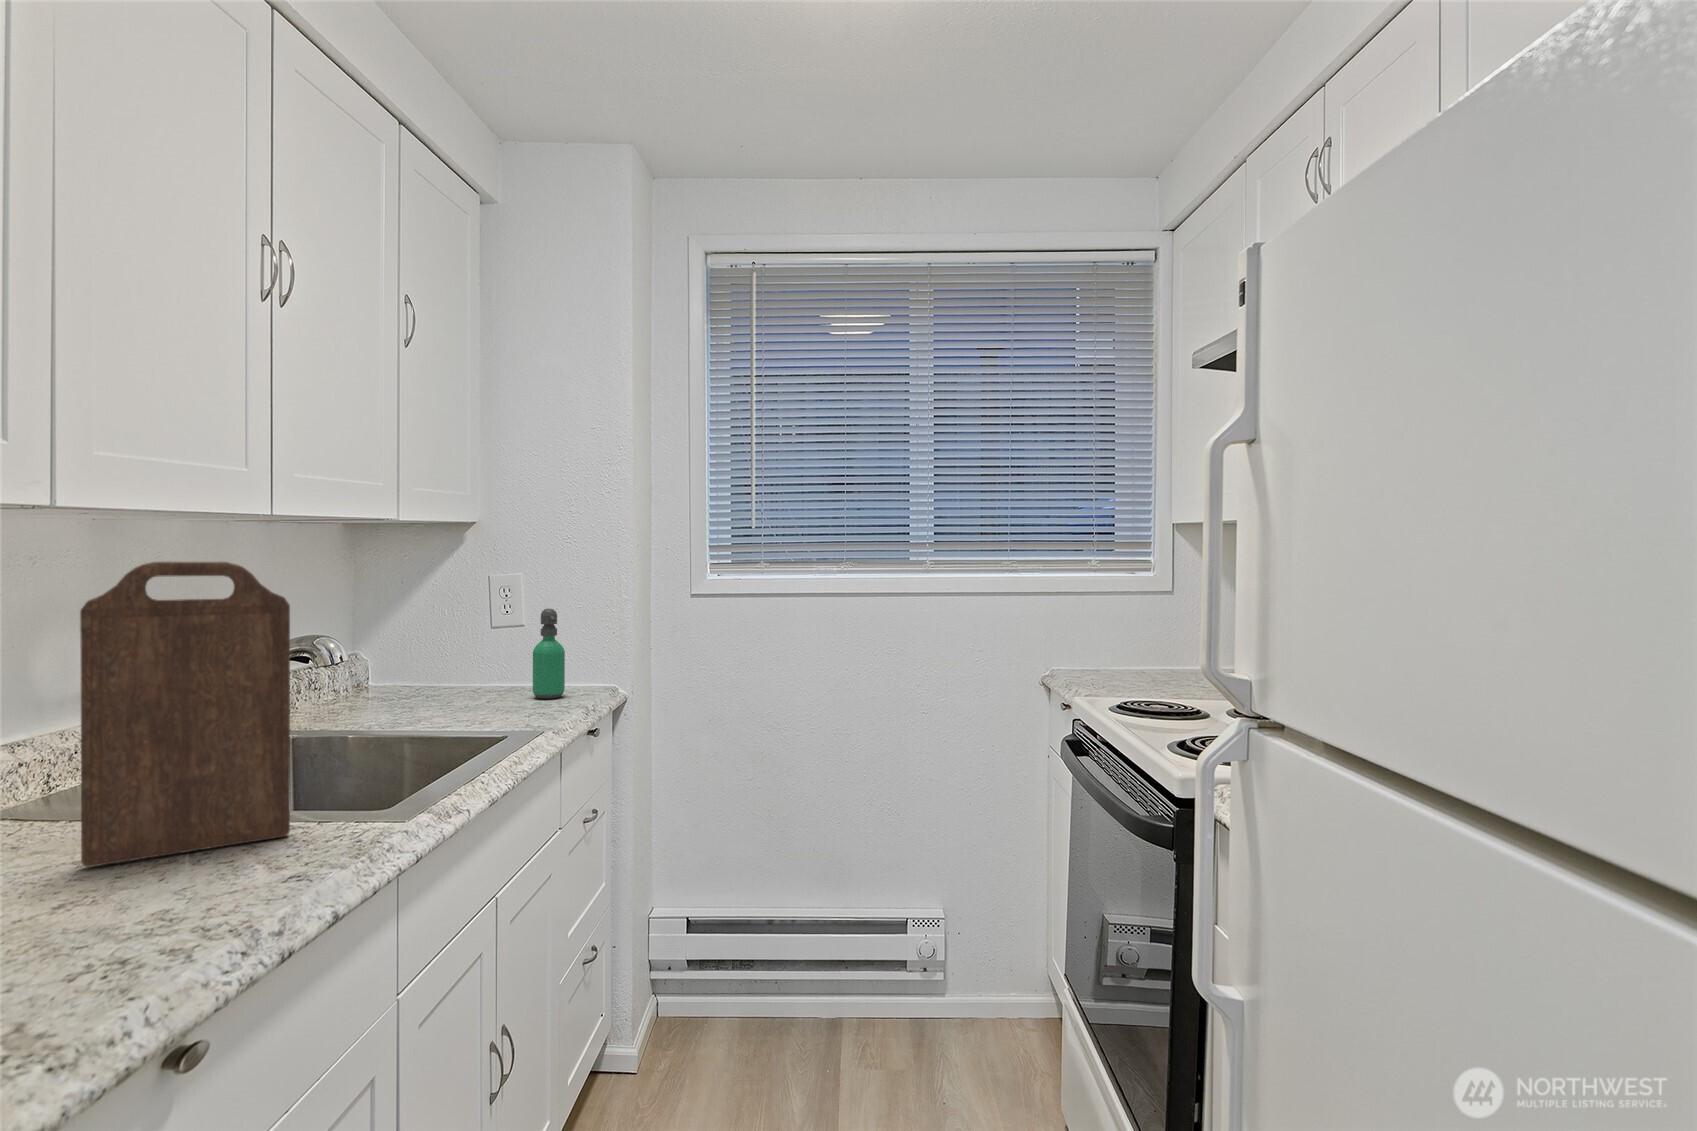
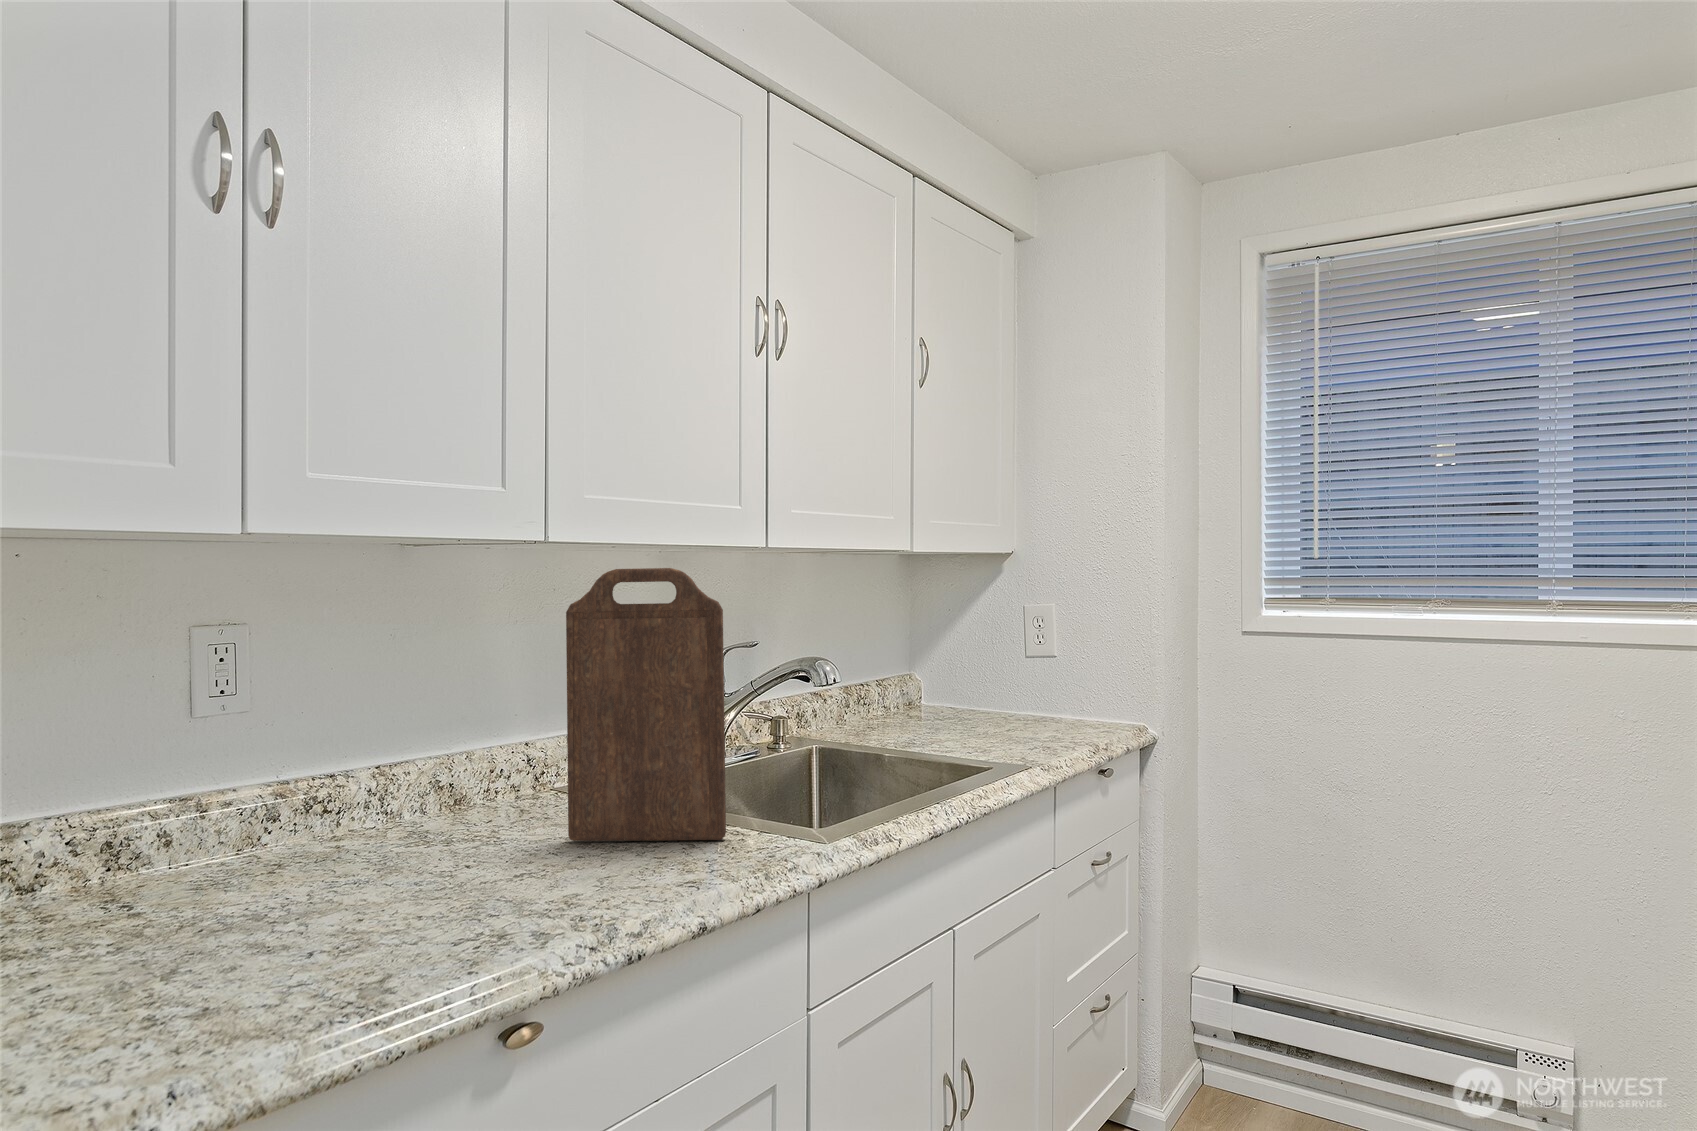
soap dispenser: present [533,609,565,699] -> none [1061,629,1097,732]

